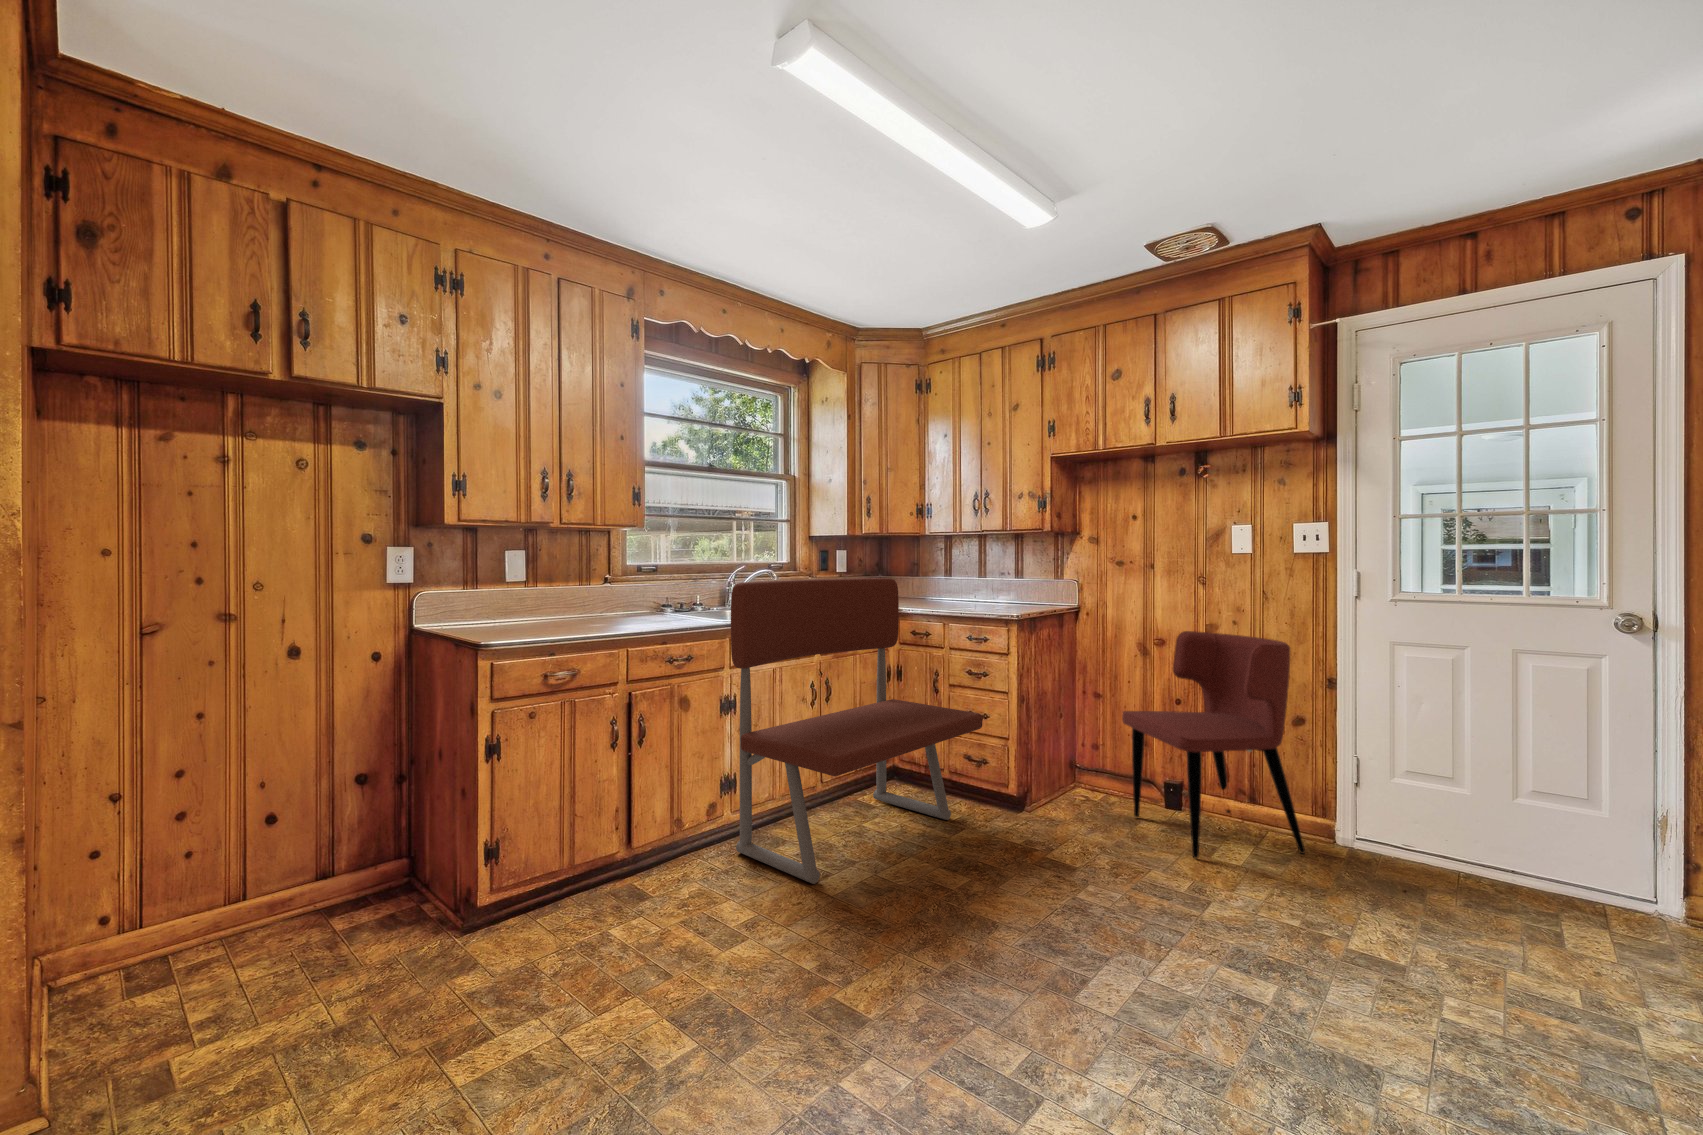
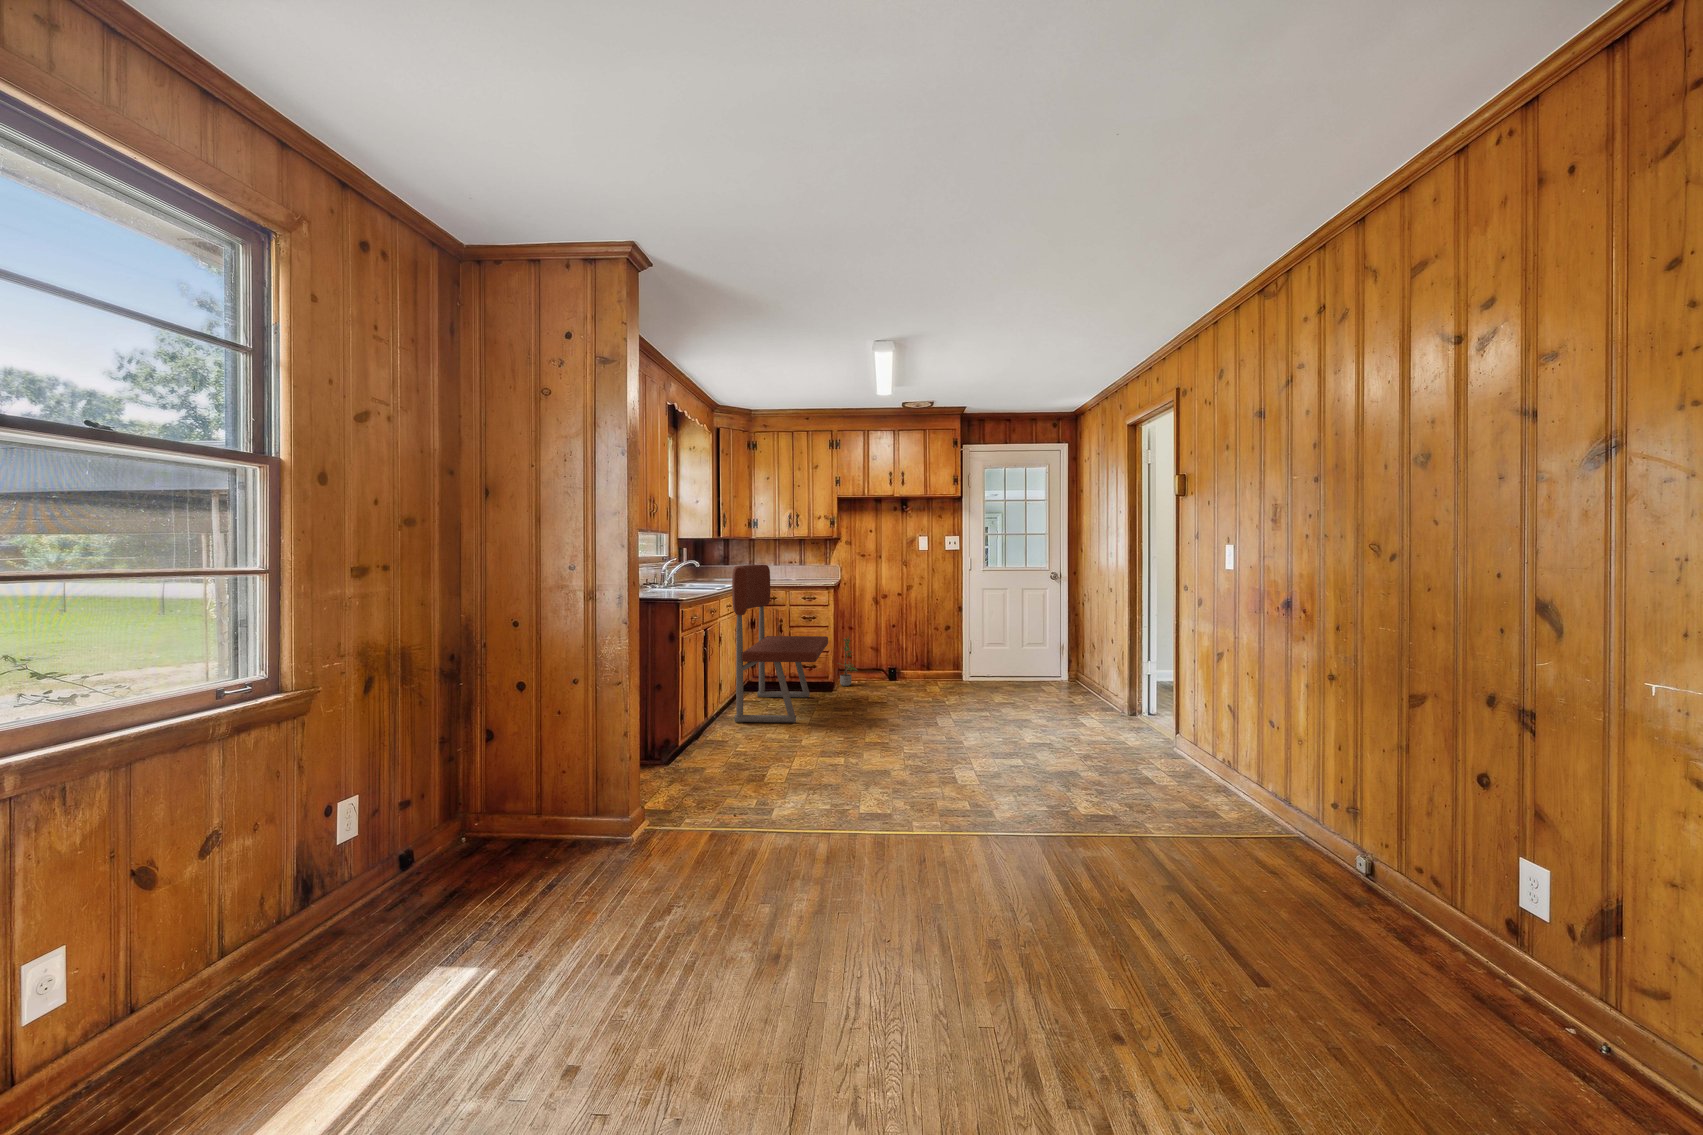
dining chair: present [1122,631,1305,858] -> none [880,589,959,691]
potted plant: none [1035,709,1084,805] -> present [838,636,857,686]

